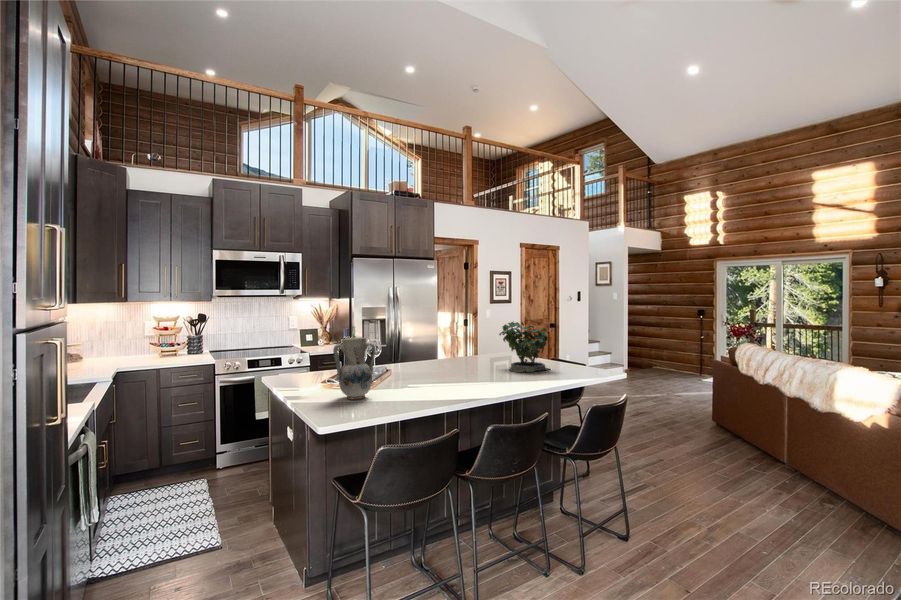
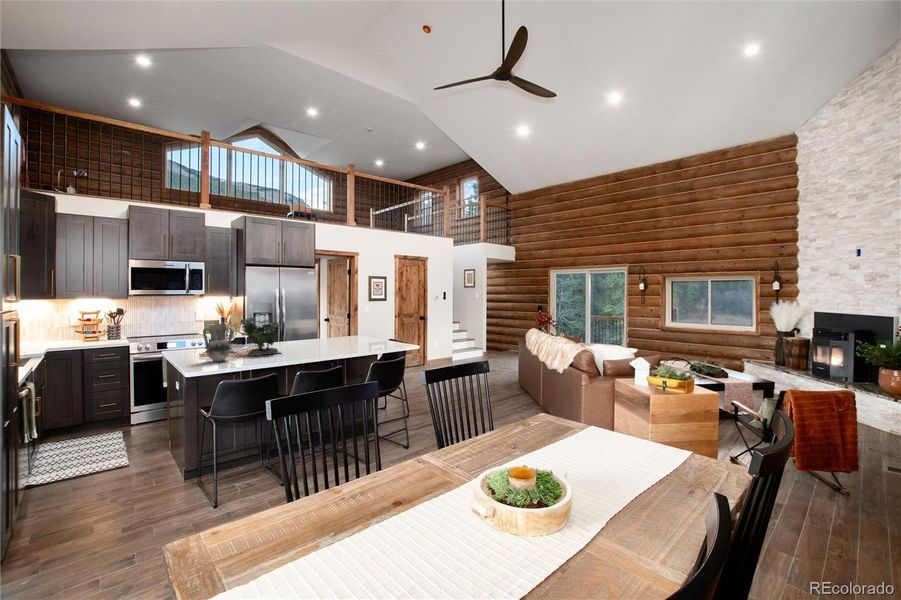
potted plant: present [499,322,550,372] -> present [241,317,280,356]

